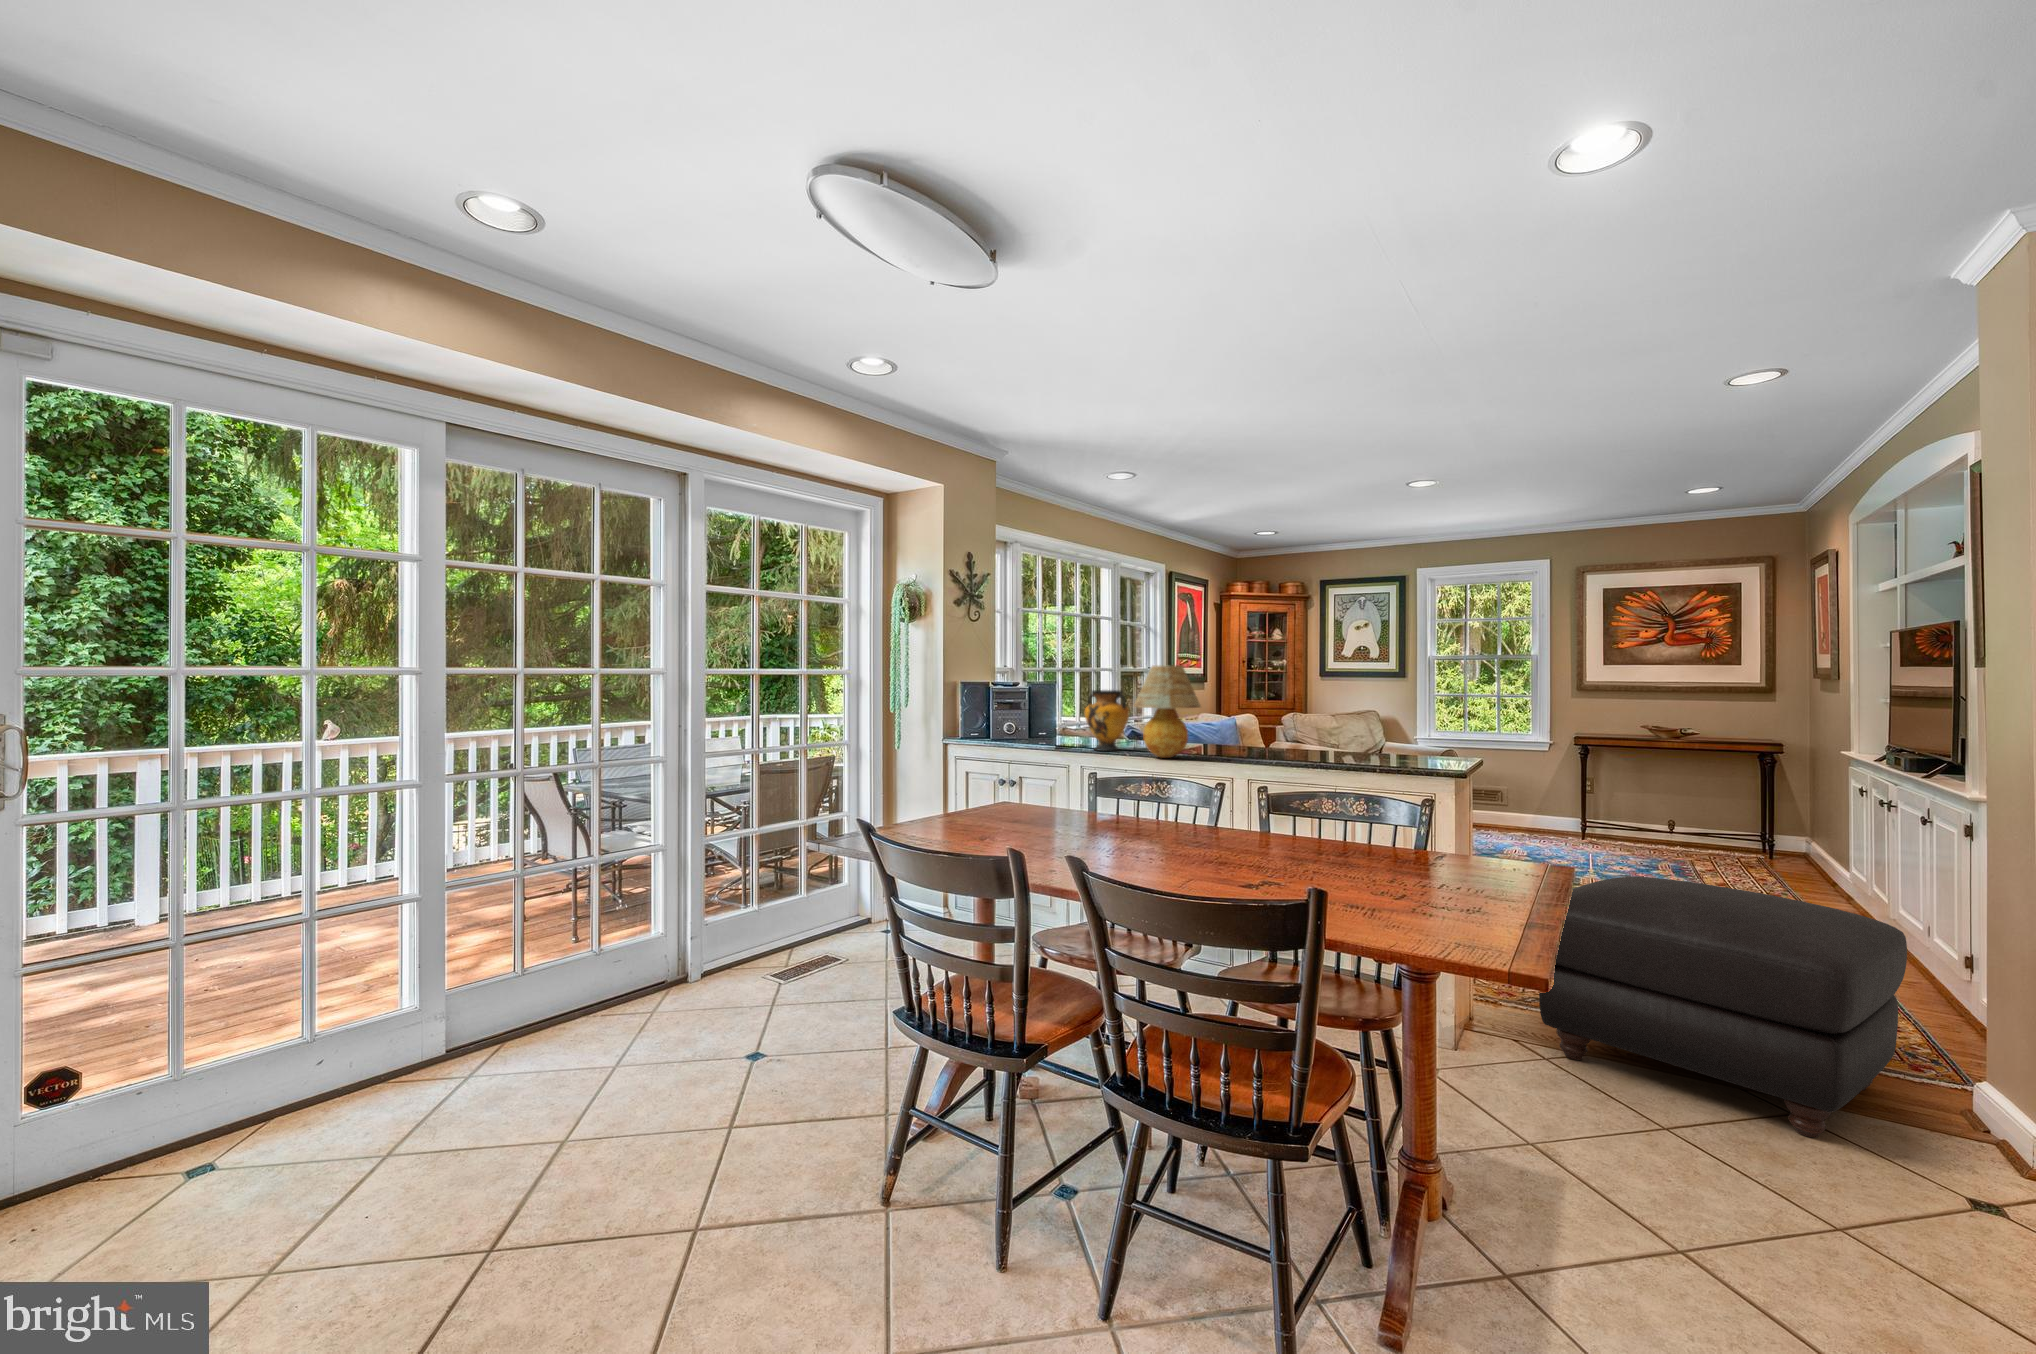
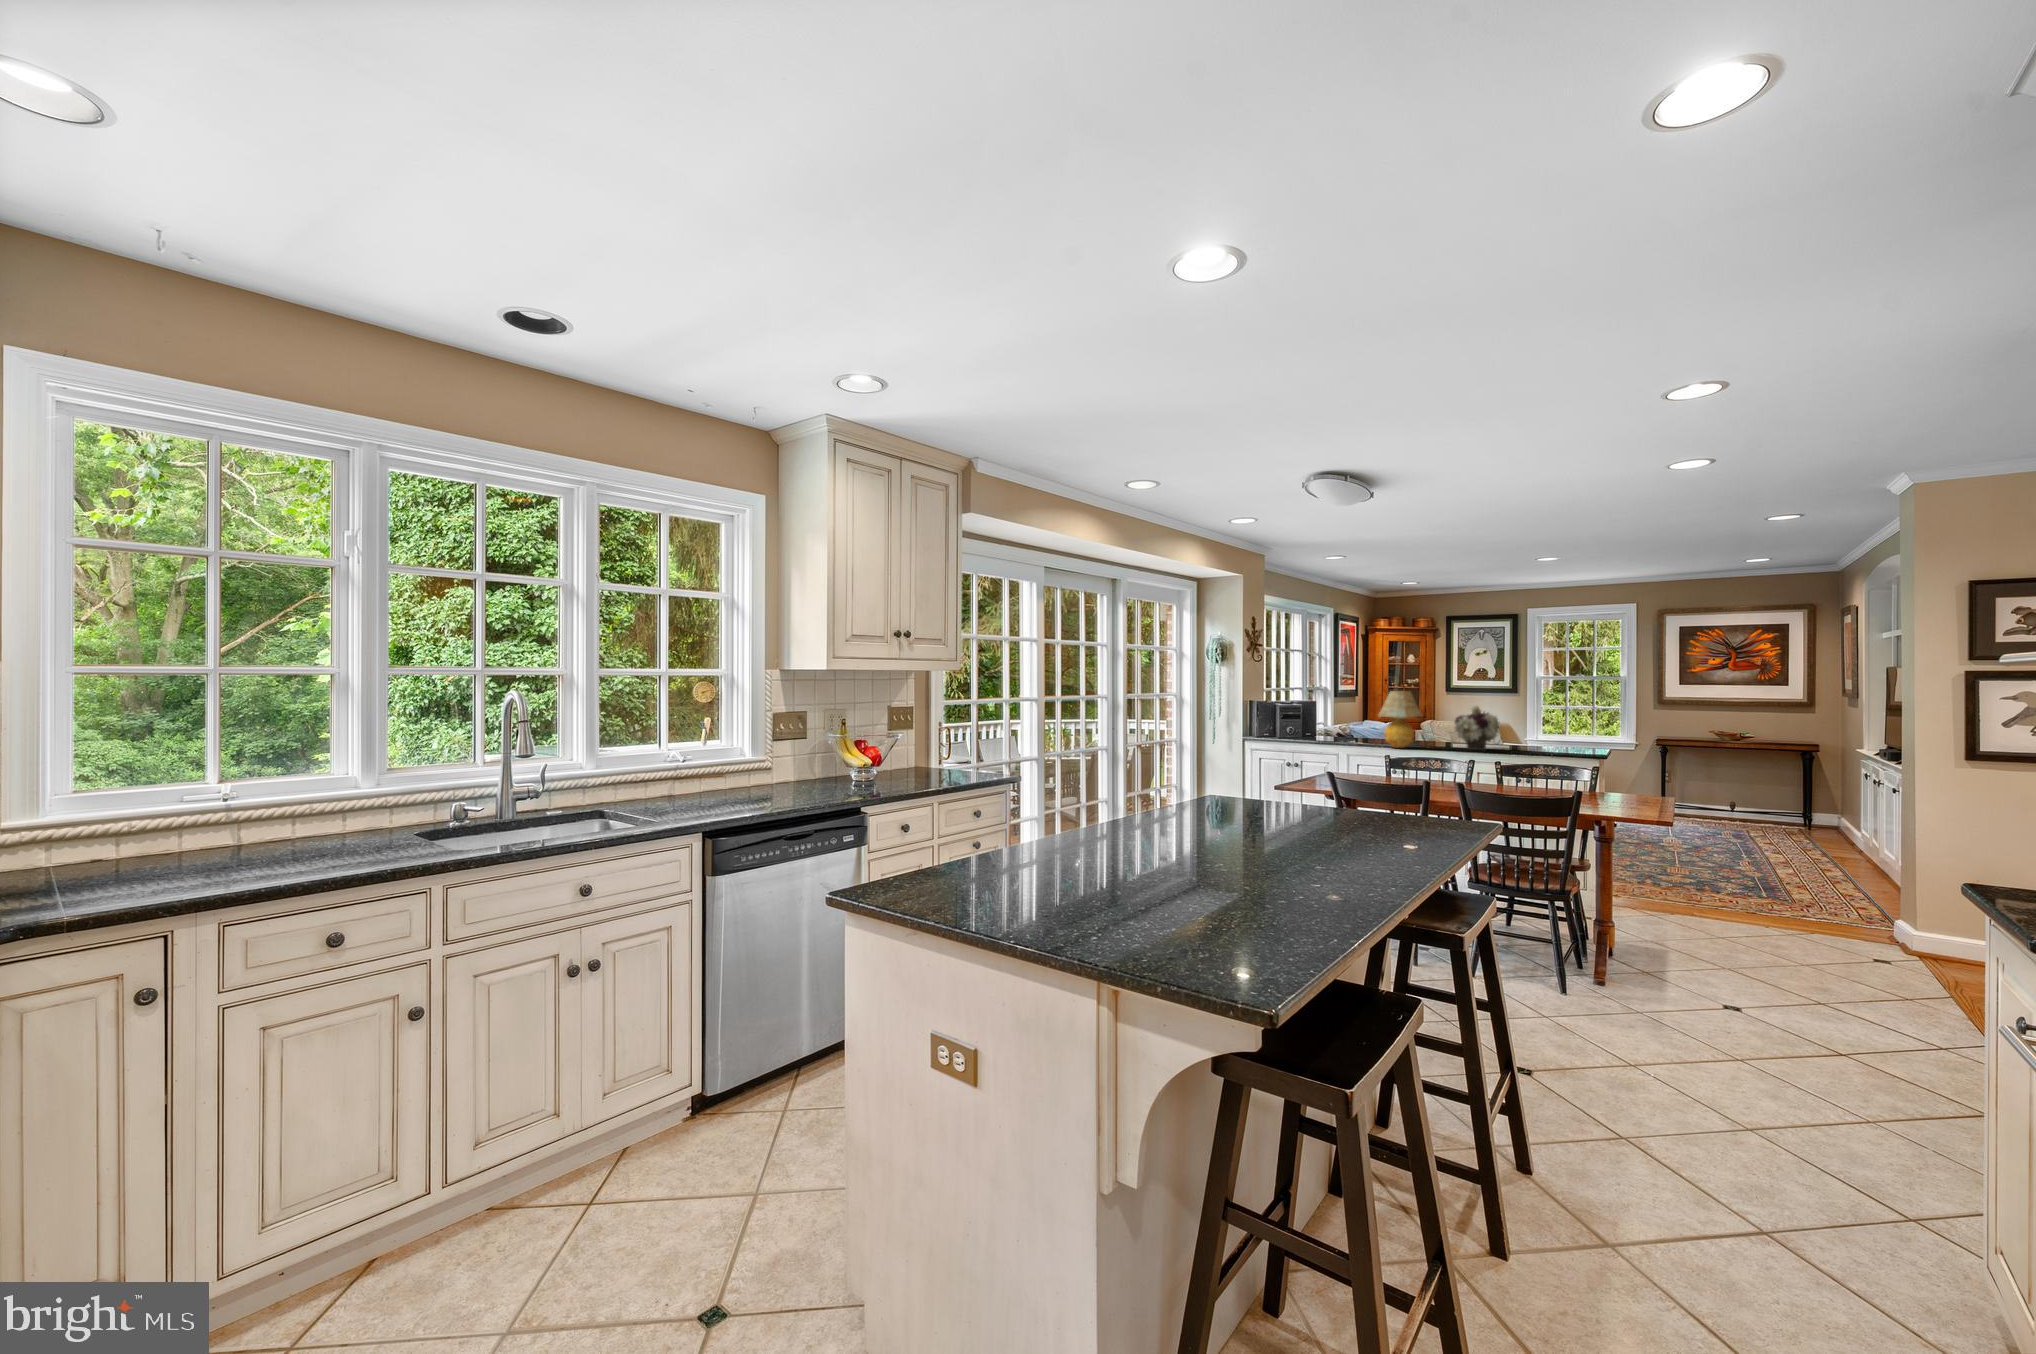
flower arrangement: none [1246,688,1321,761] -> present [1454,706,1500,751]
vase: present [1085,690,1129,751] -> none [1336,705,1366,744]
ottoman: present [1539,877,1907,1137] -> none [1644,818,1861,944]

